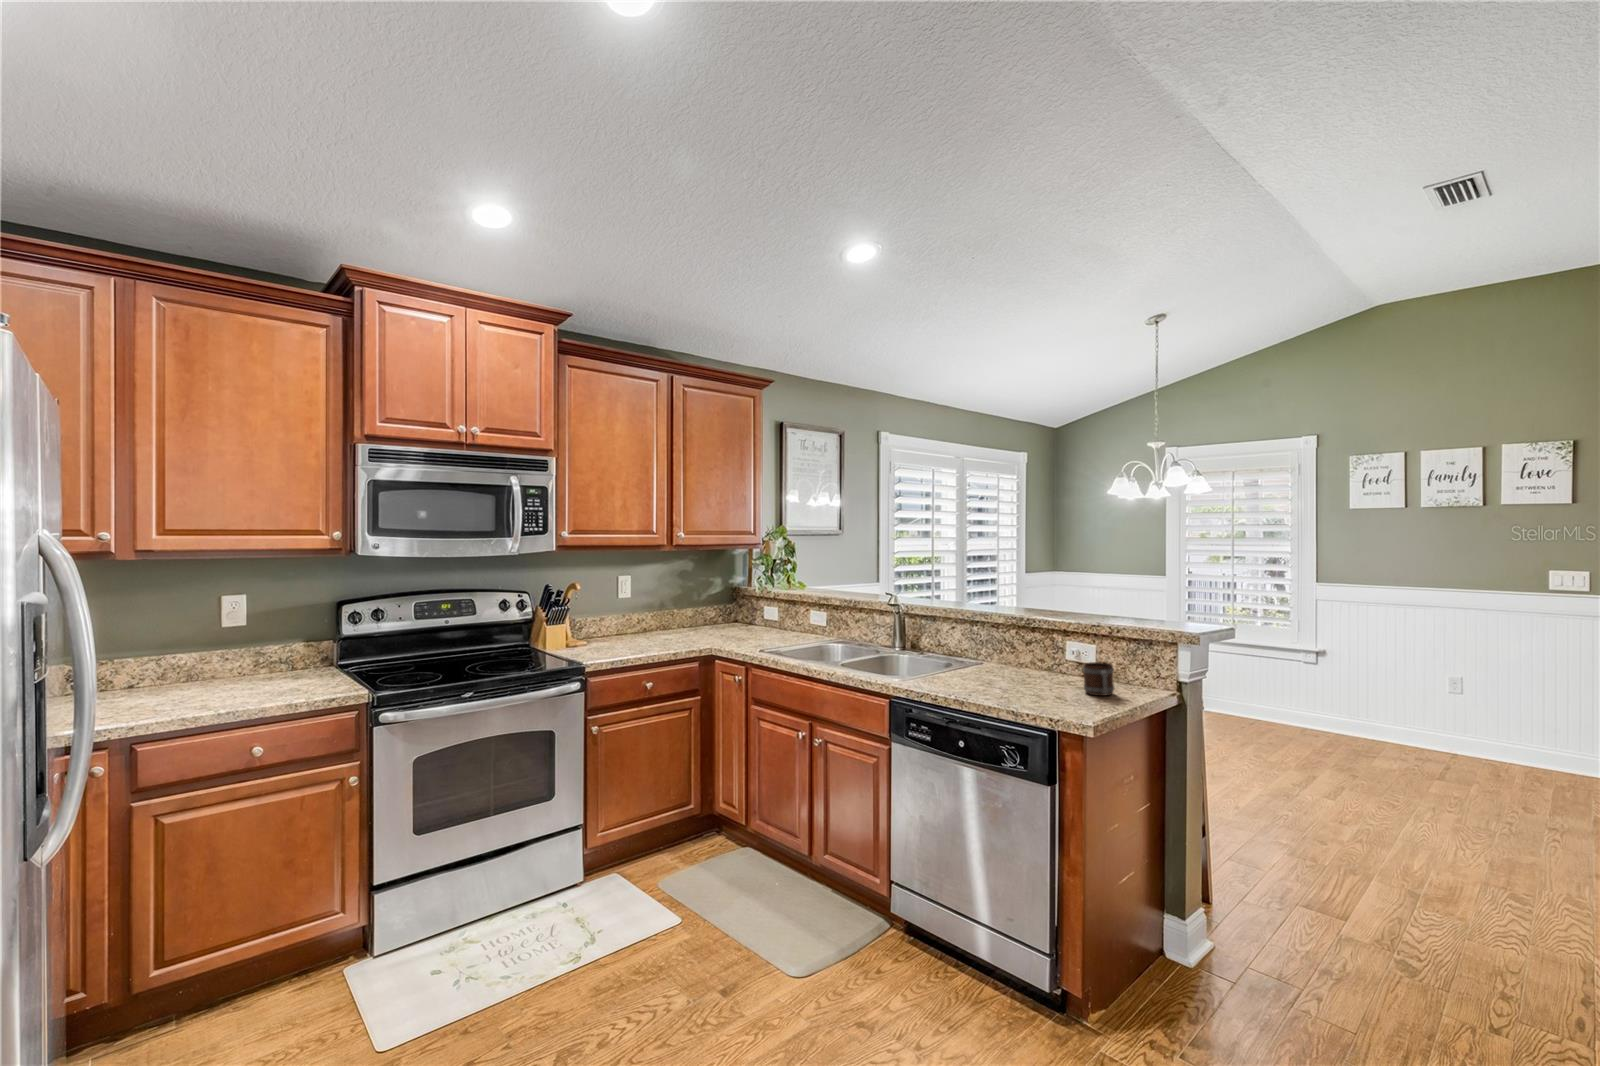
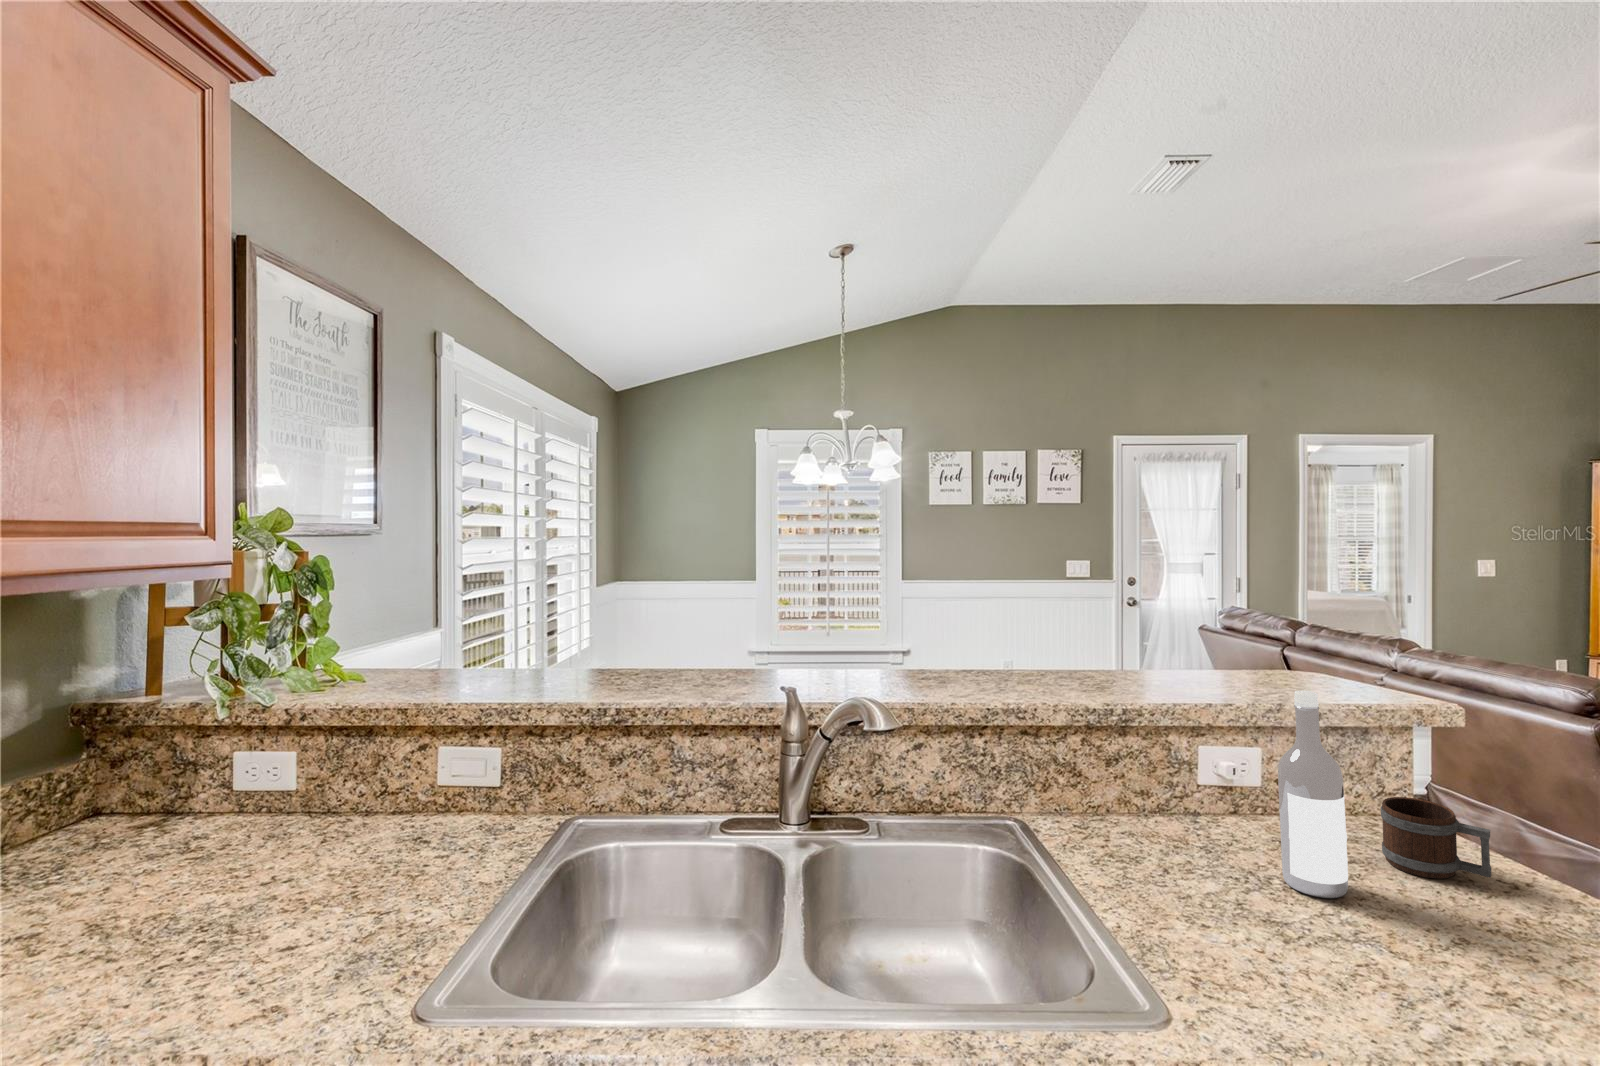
wine bottle: none [1018,599,1044,688] -> present [1278,690,1348,898]

